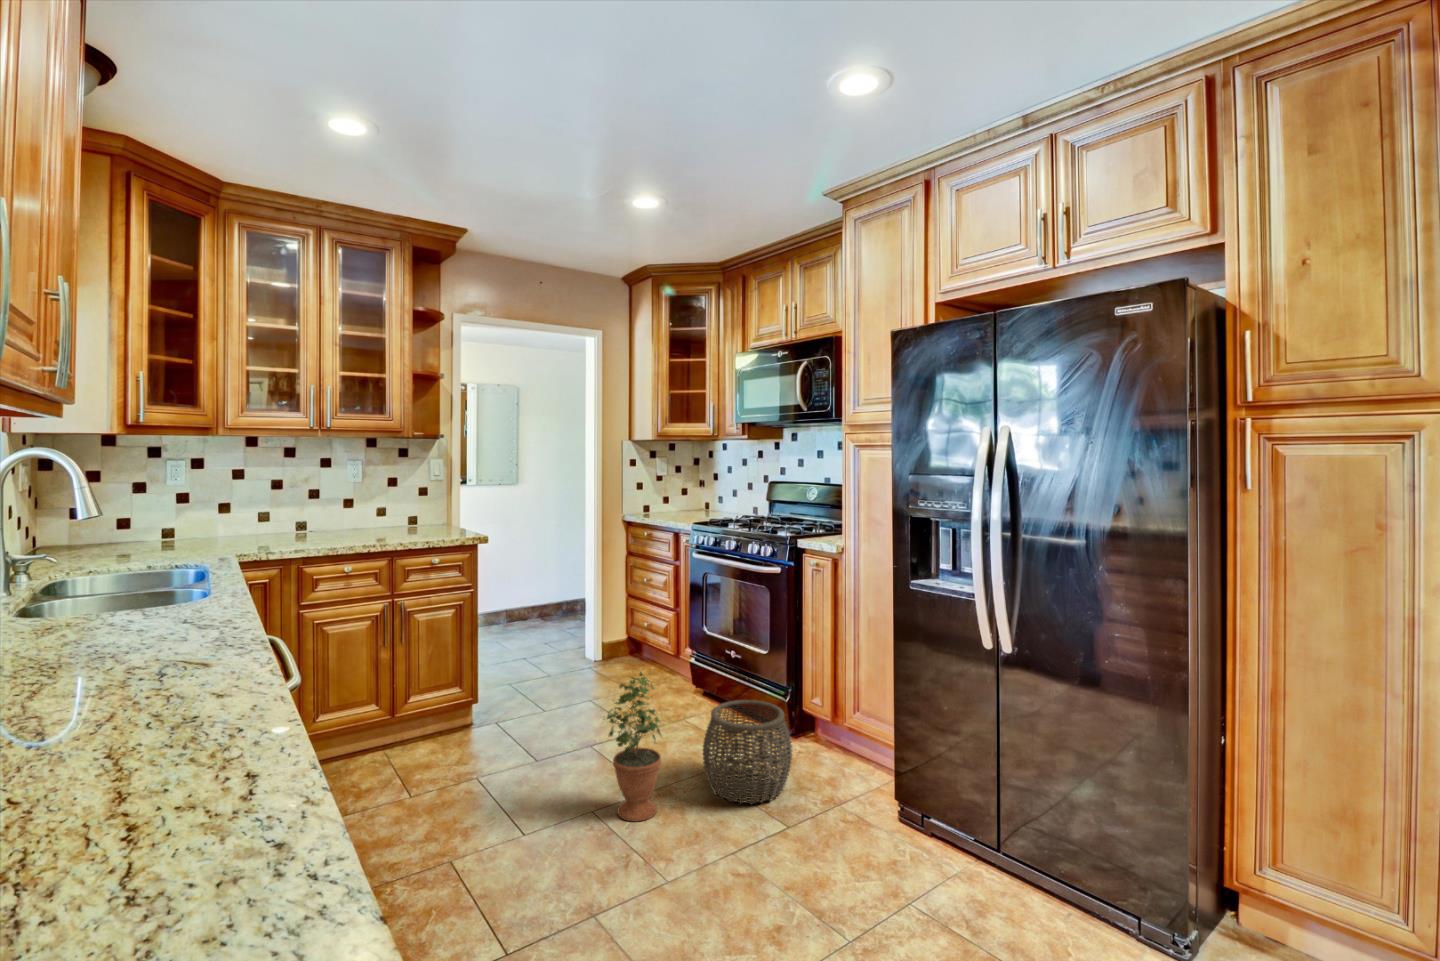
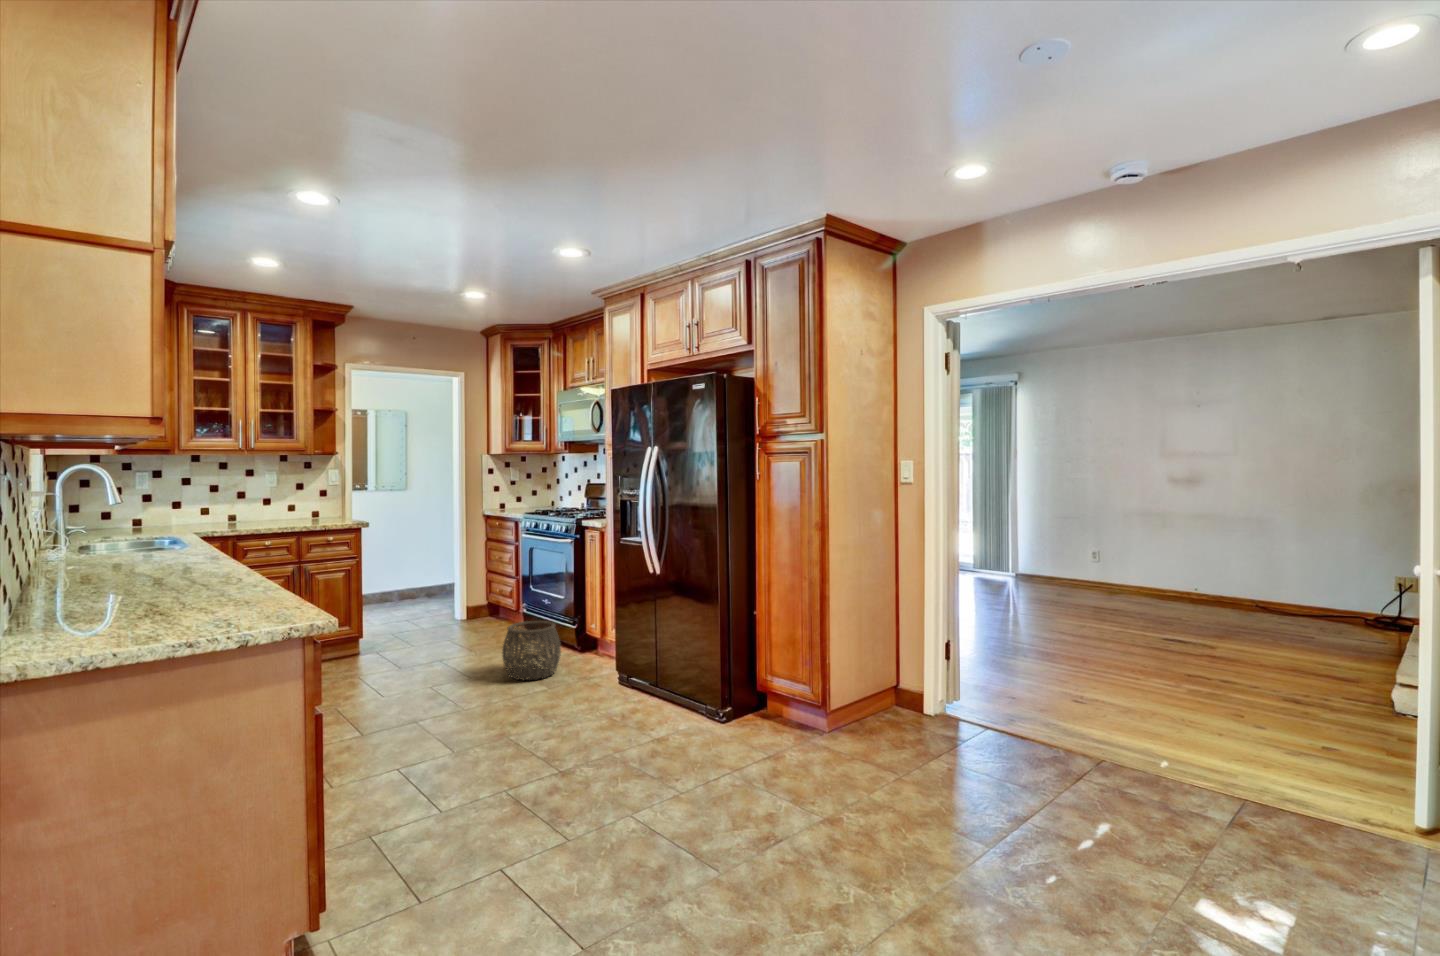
potted plant: present [607,673,661,821] -> none [431,598,472,690]

